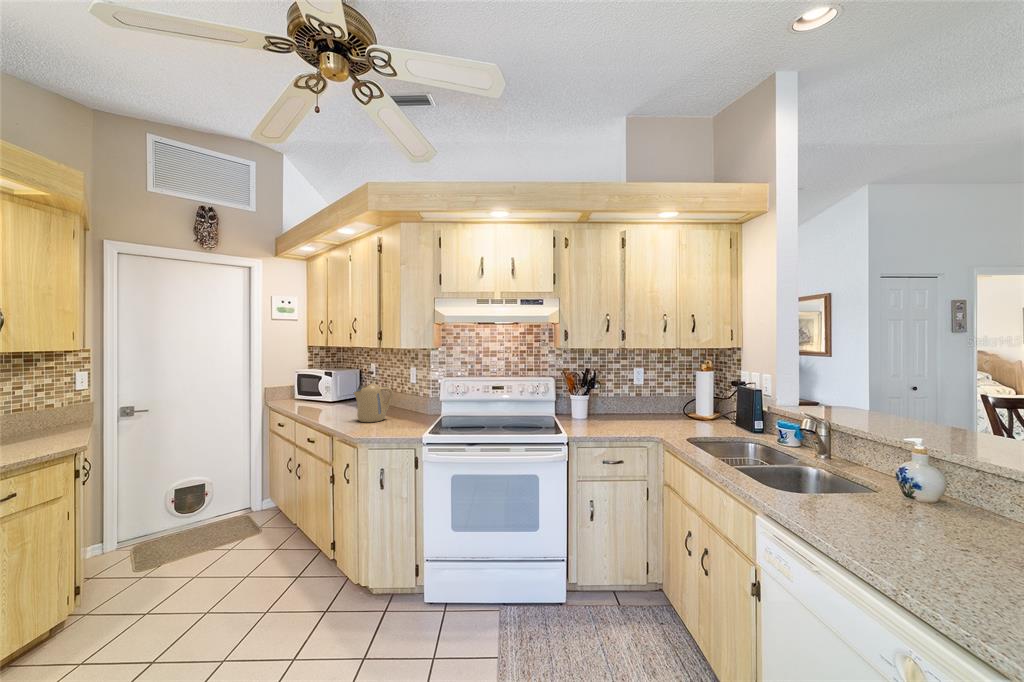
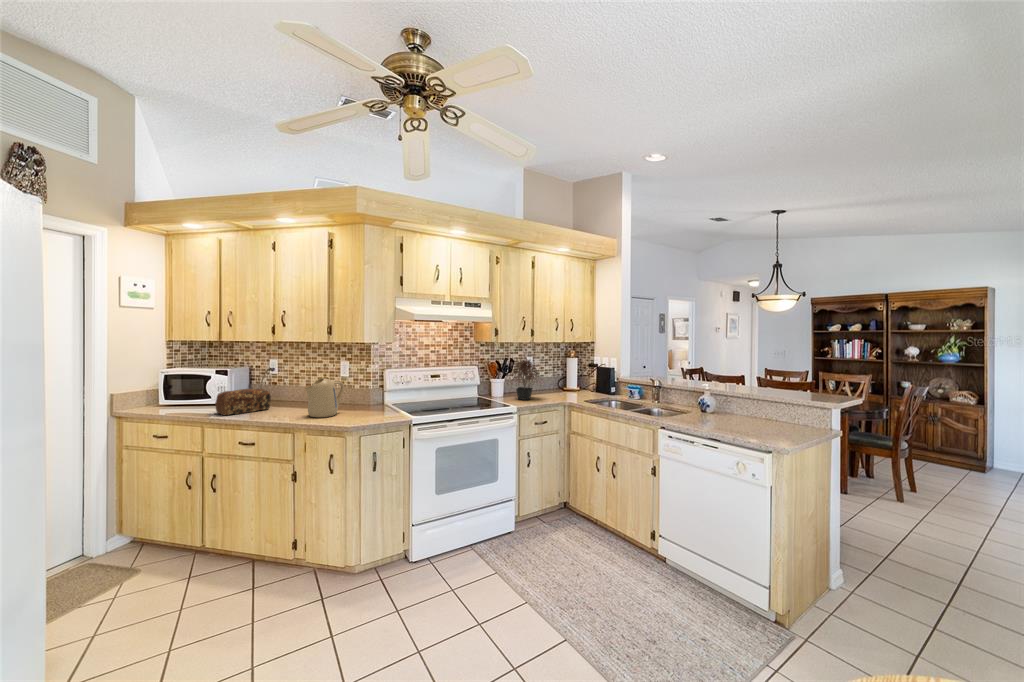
potted plant: none [586,368,632,426] -> present [510,359,537,400]
bread loaf: none [309,390,350,412] -> present [215,389,271,416]

